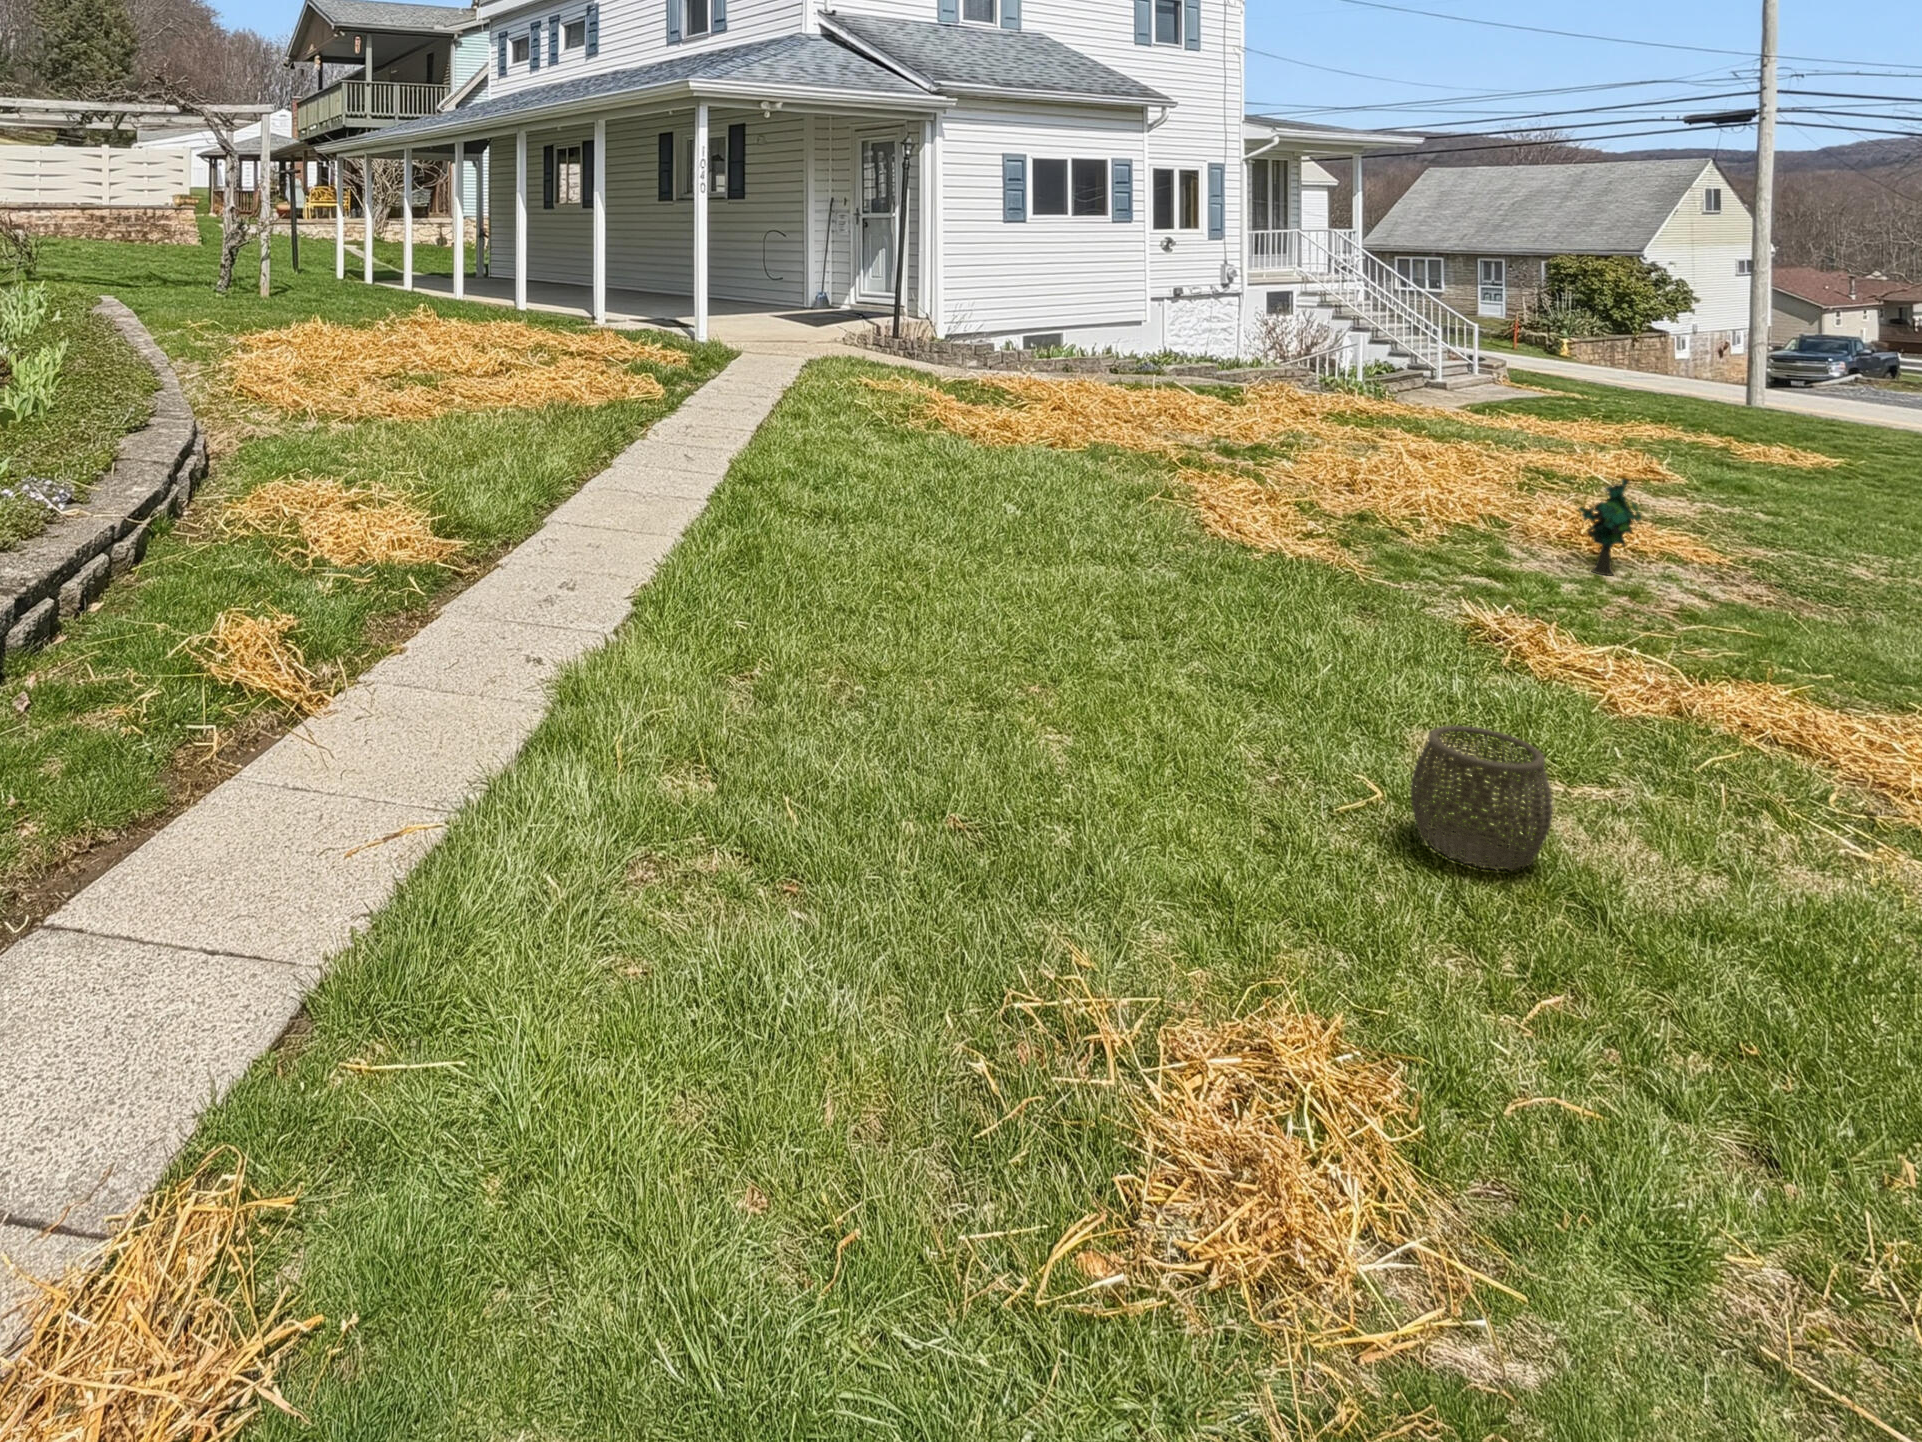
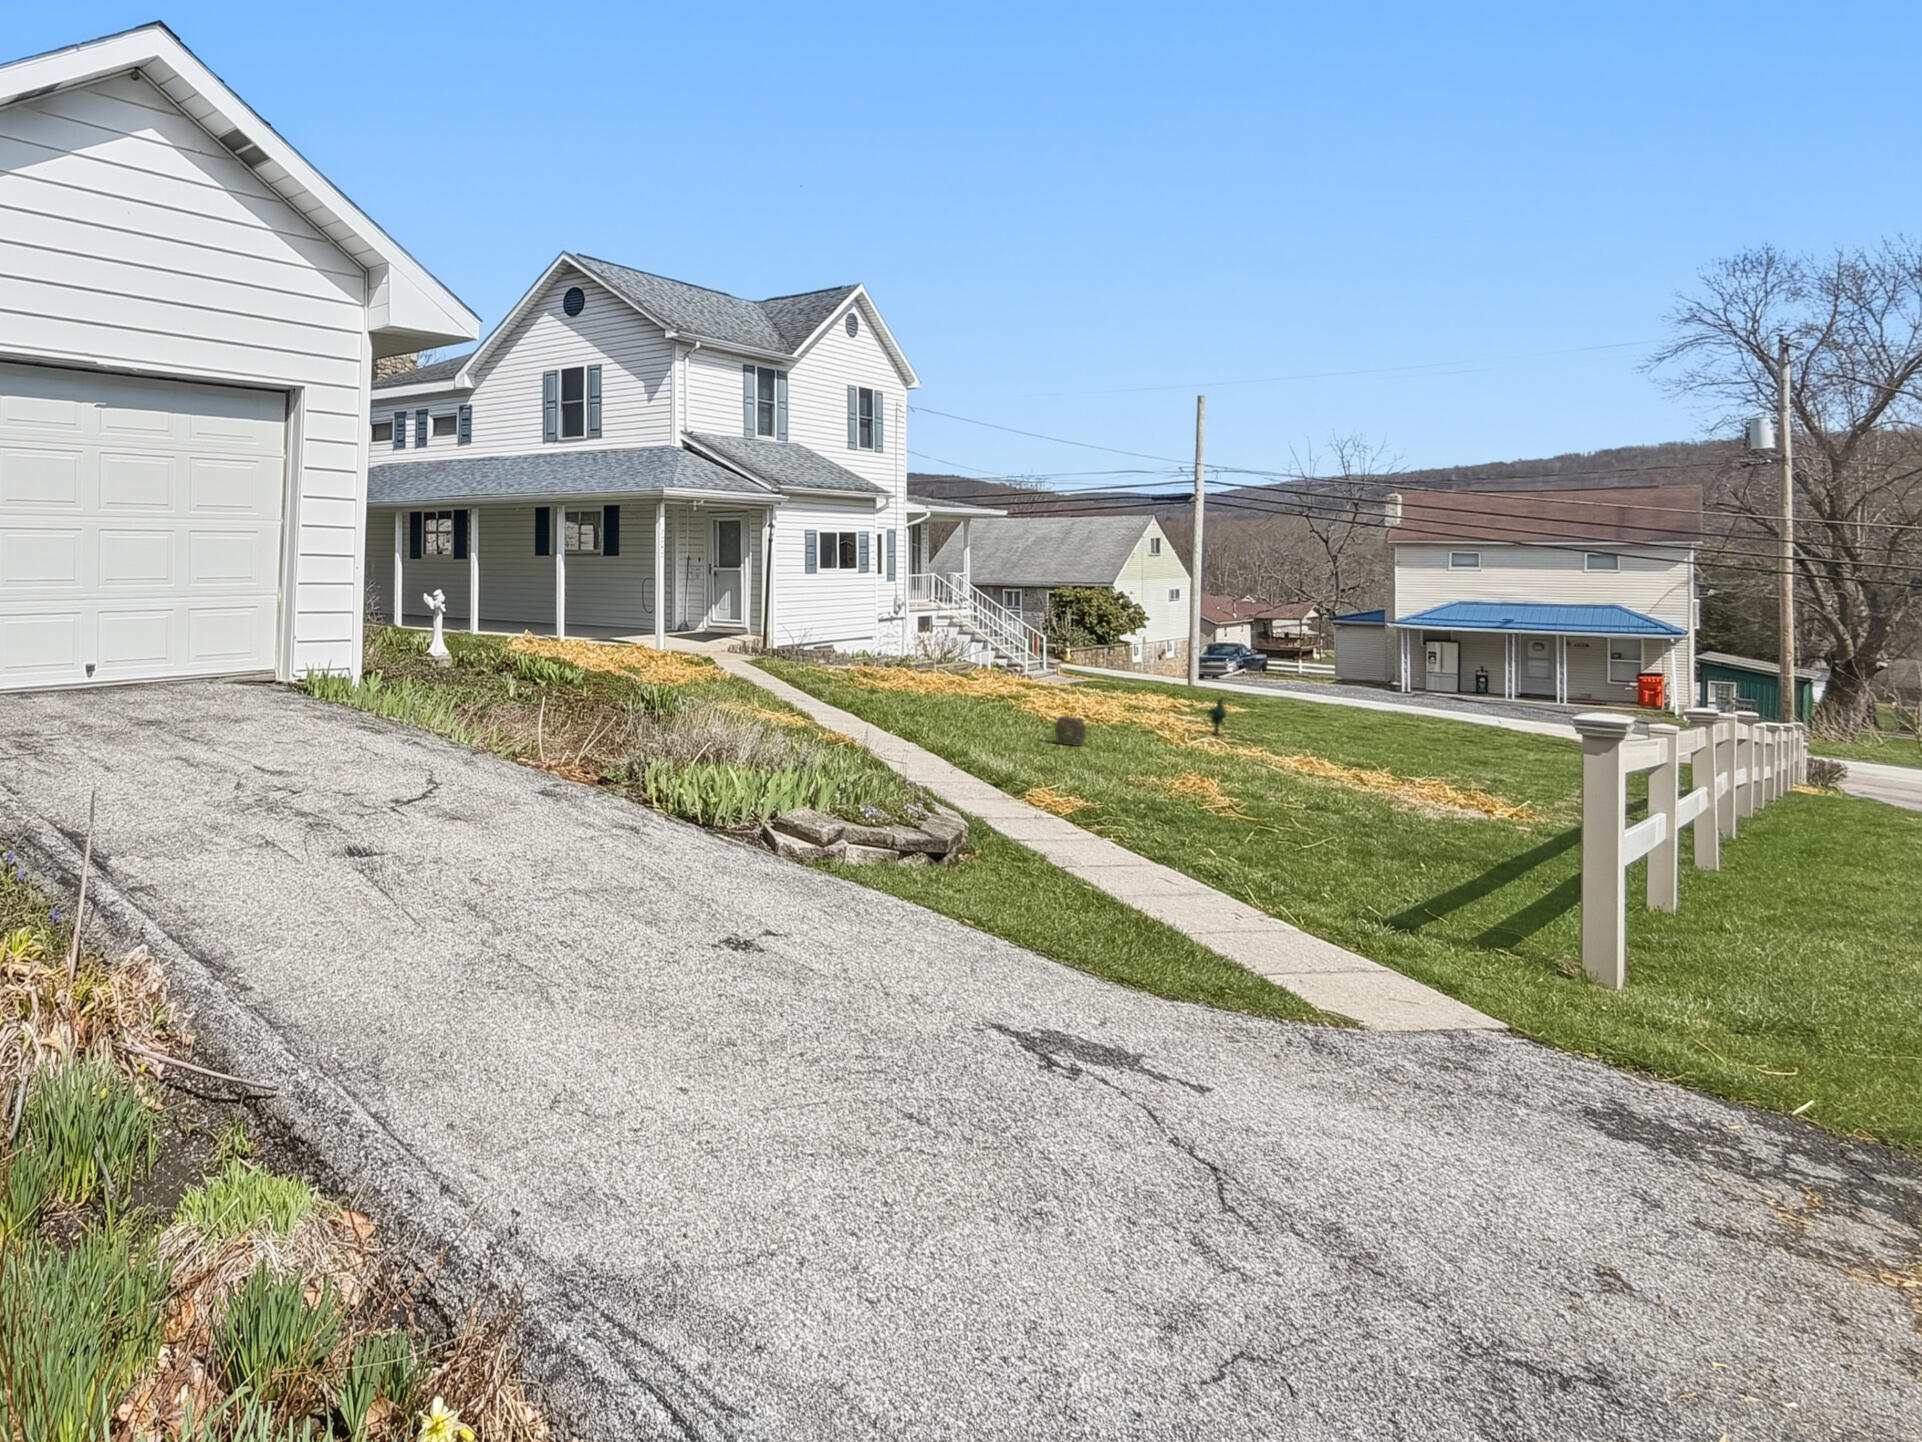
woven basket: present [1411,726,1553,871] -> present [1055,716,1086,746]

